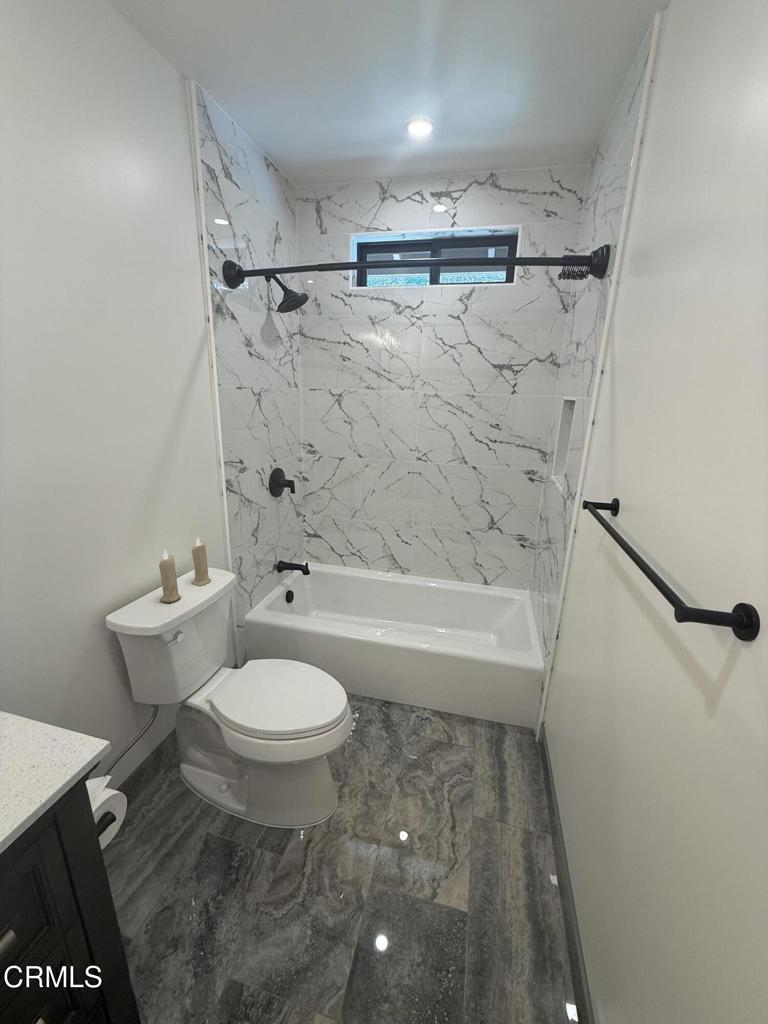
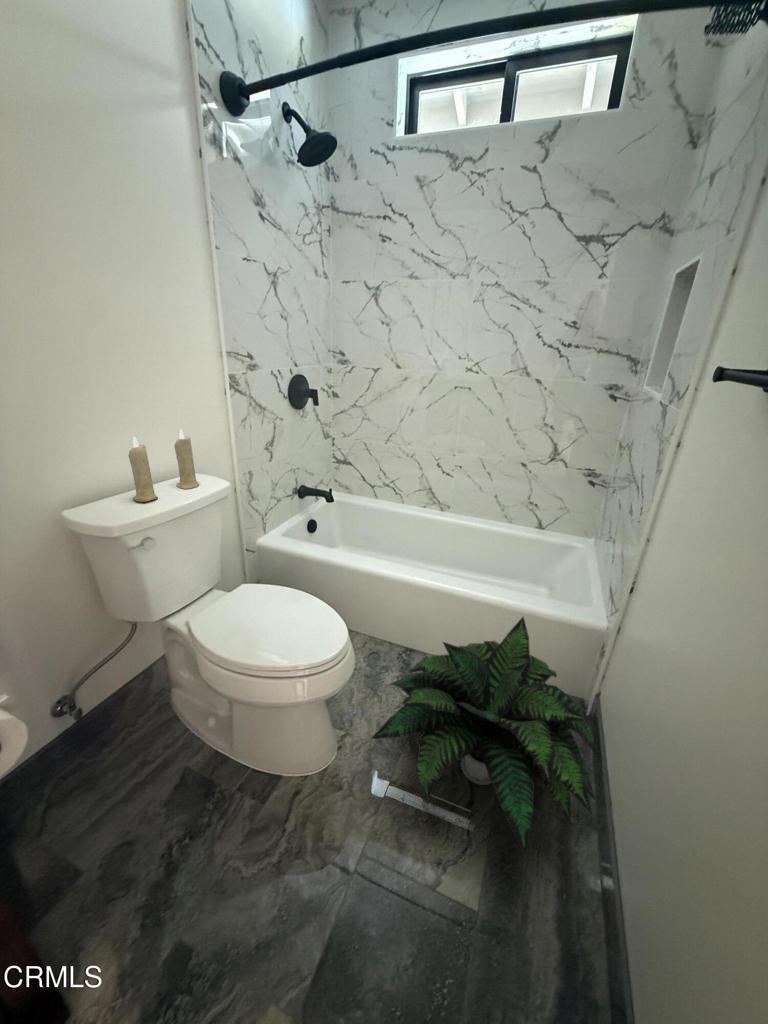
potted plant: none [371,666,547,859] -> present [372,617,598,857]

